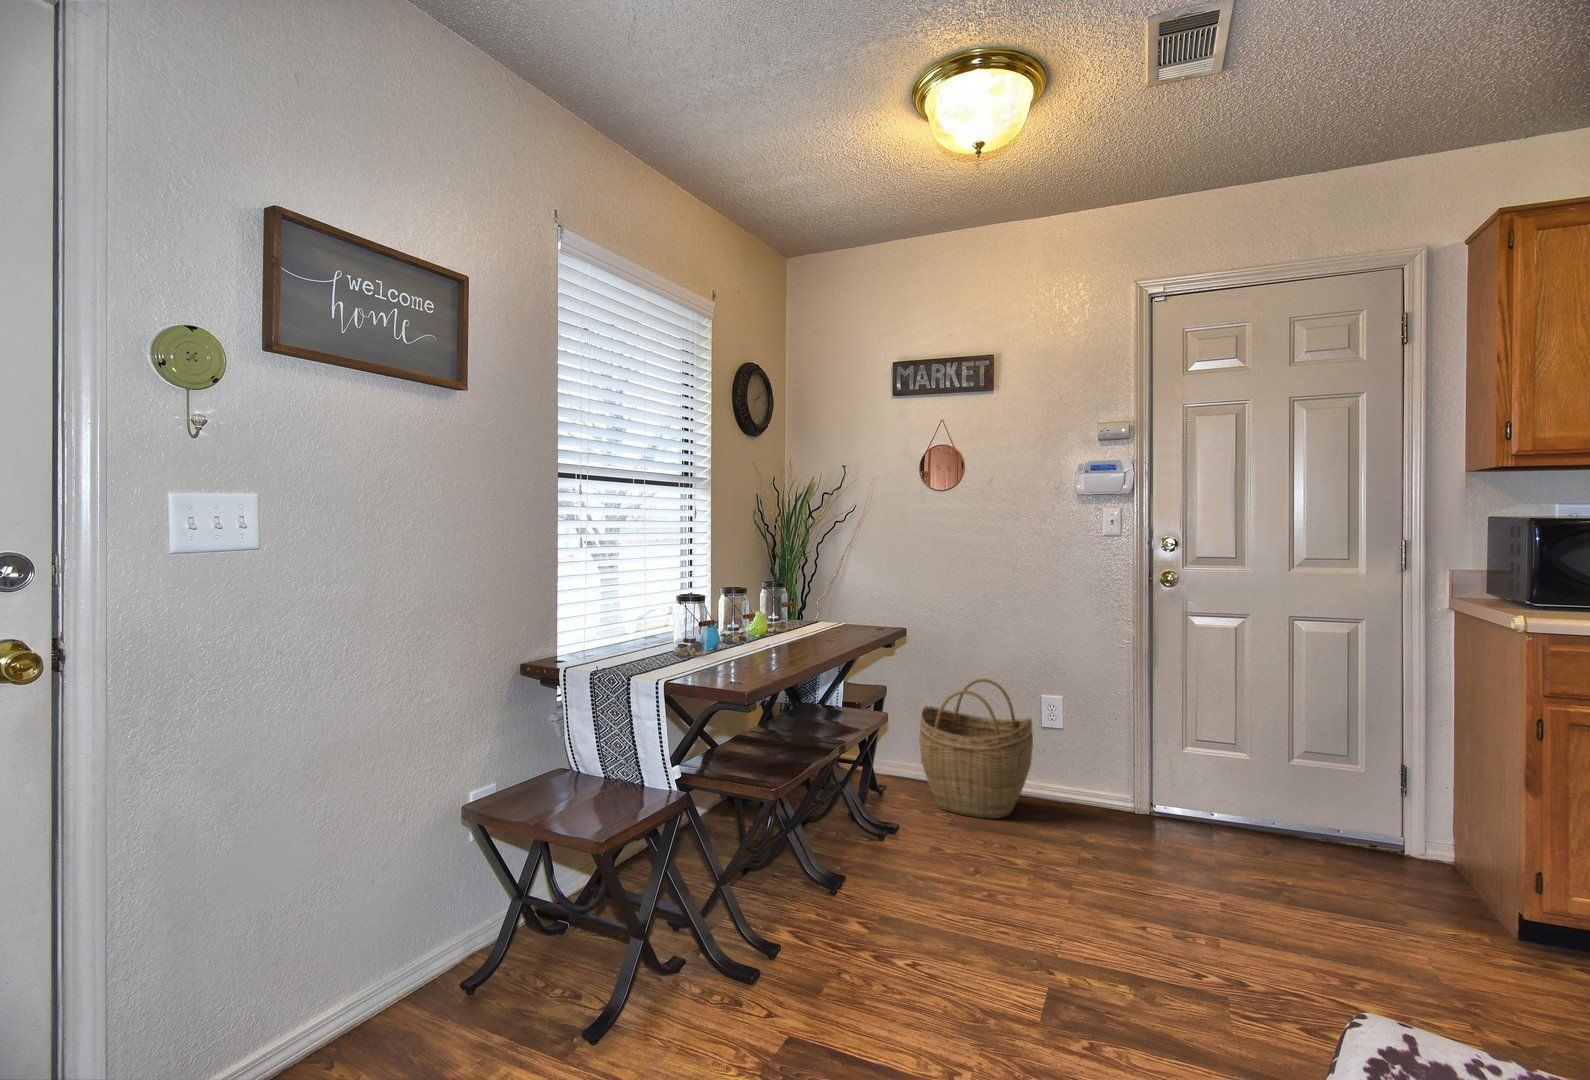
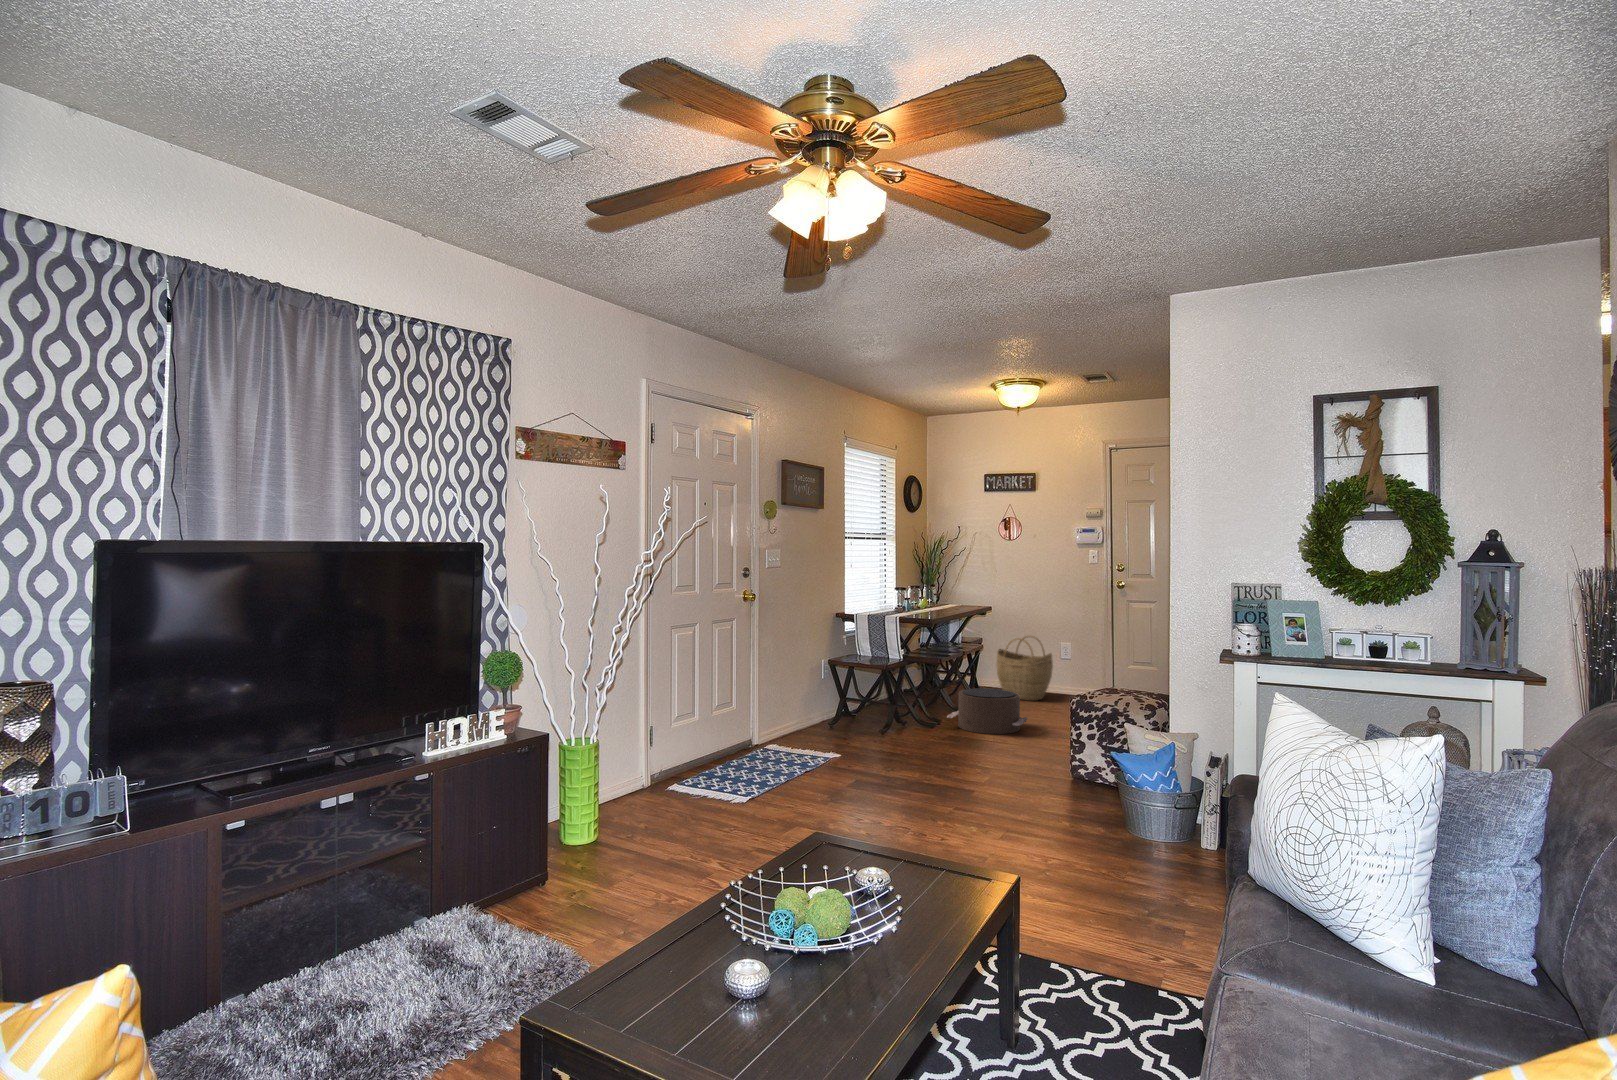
pouf: none [809,851,1022,1019] -> present [947,688,1028,734]

